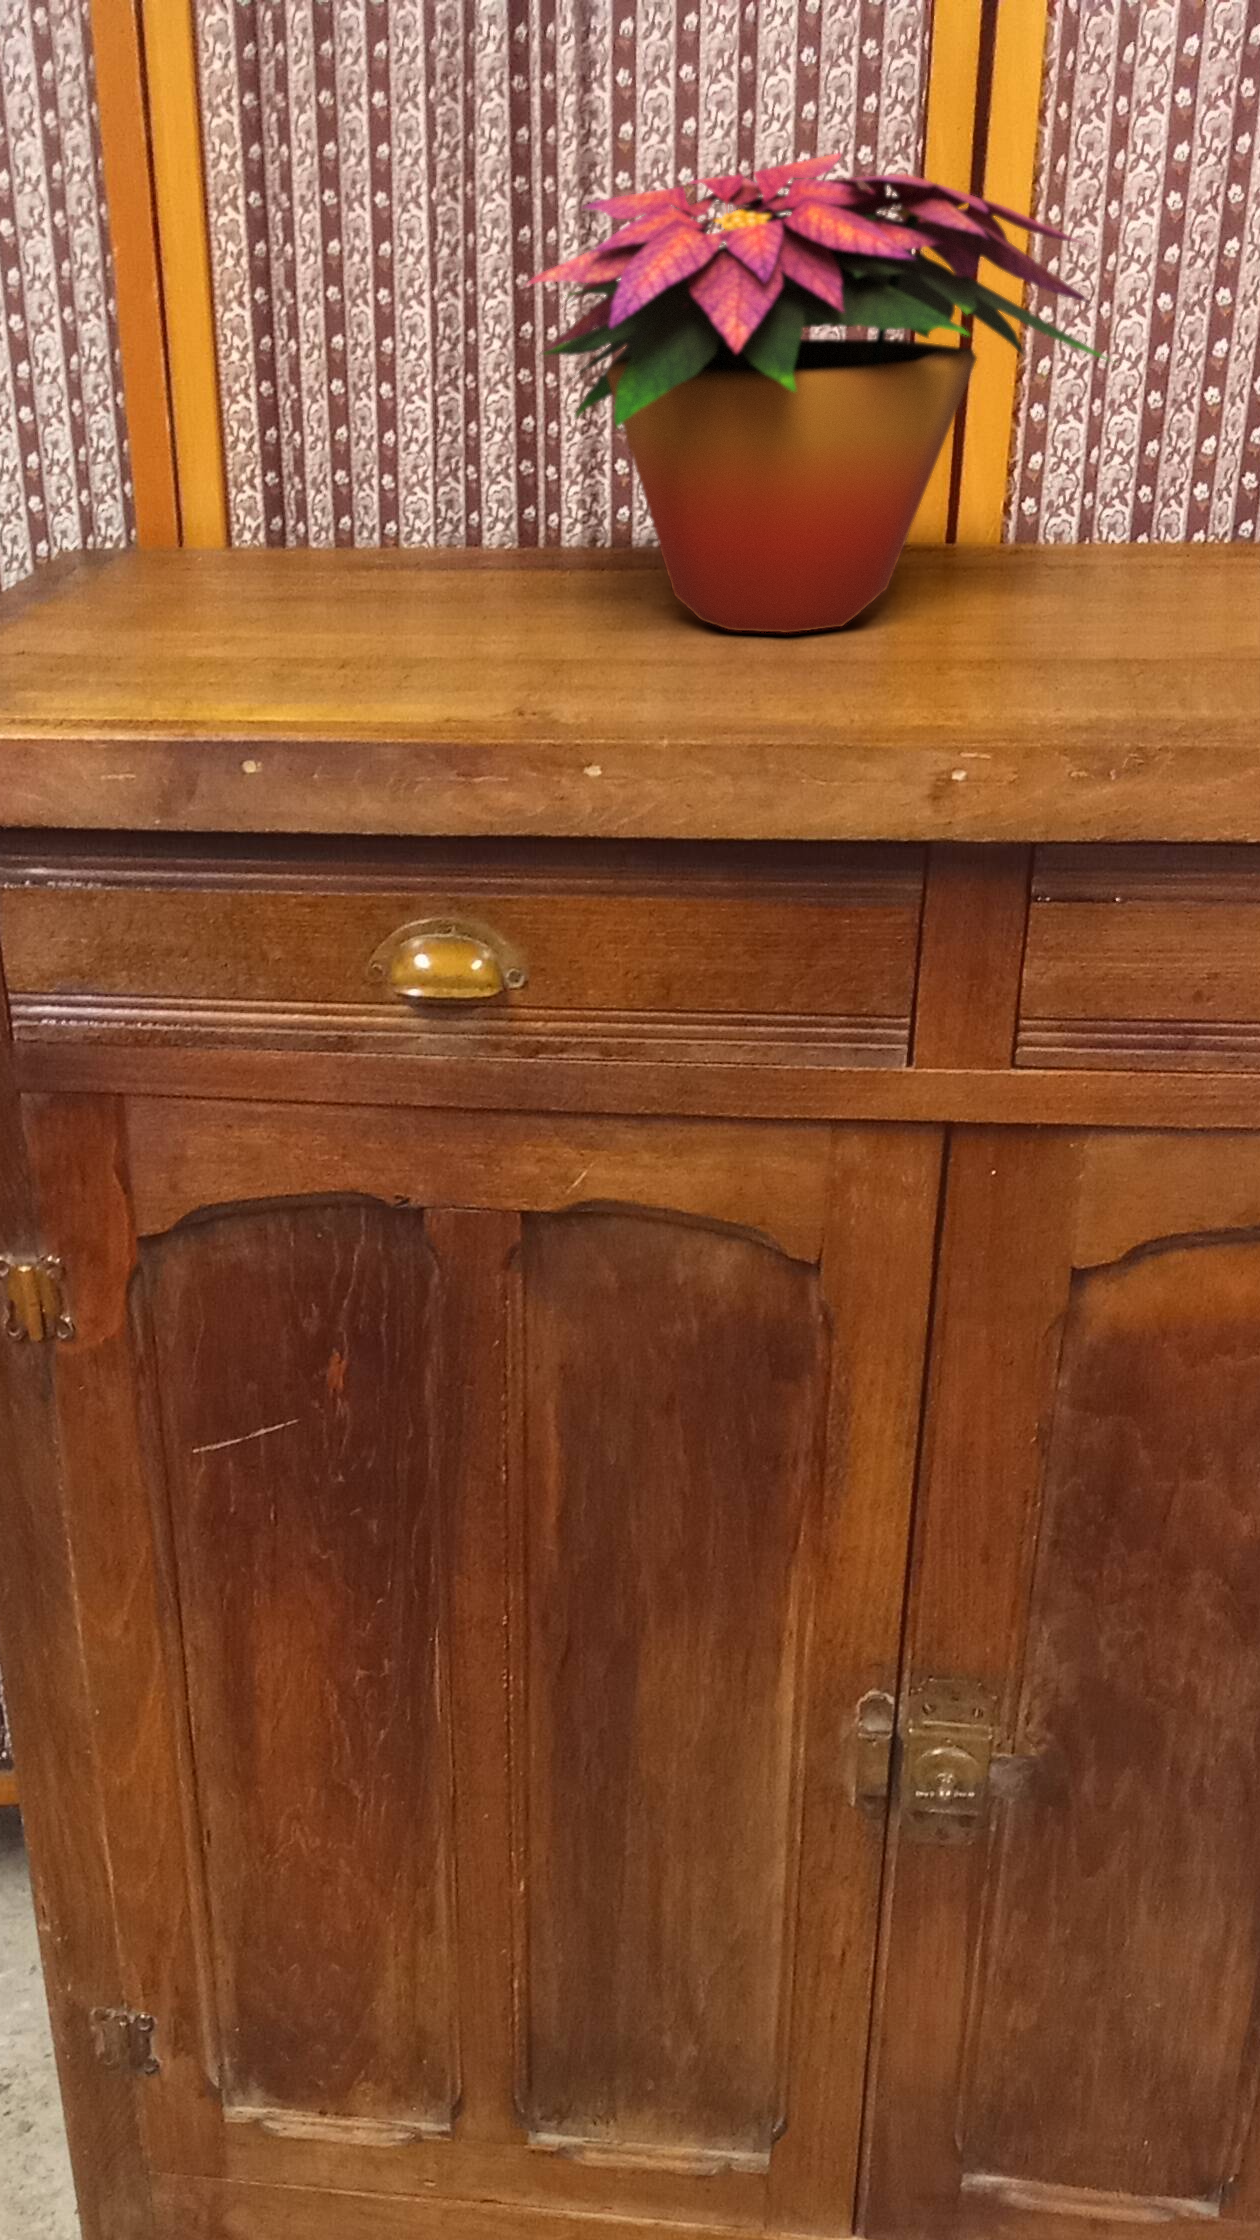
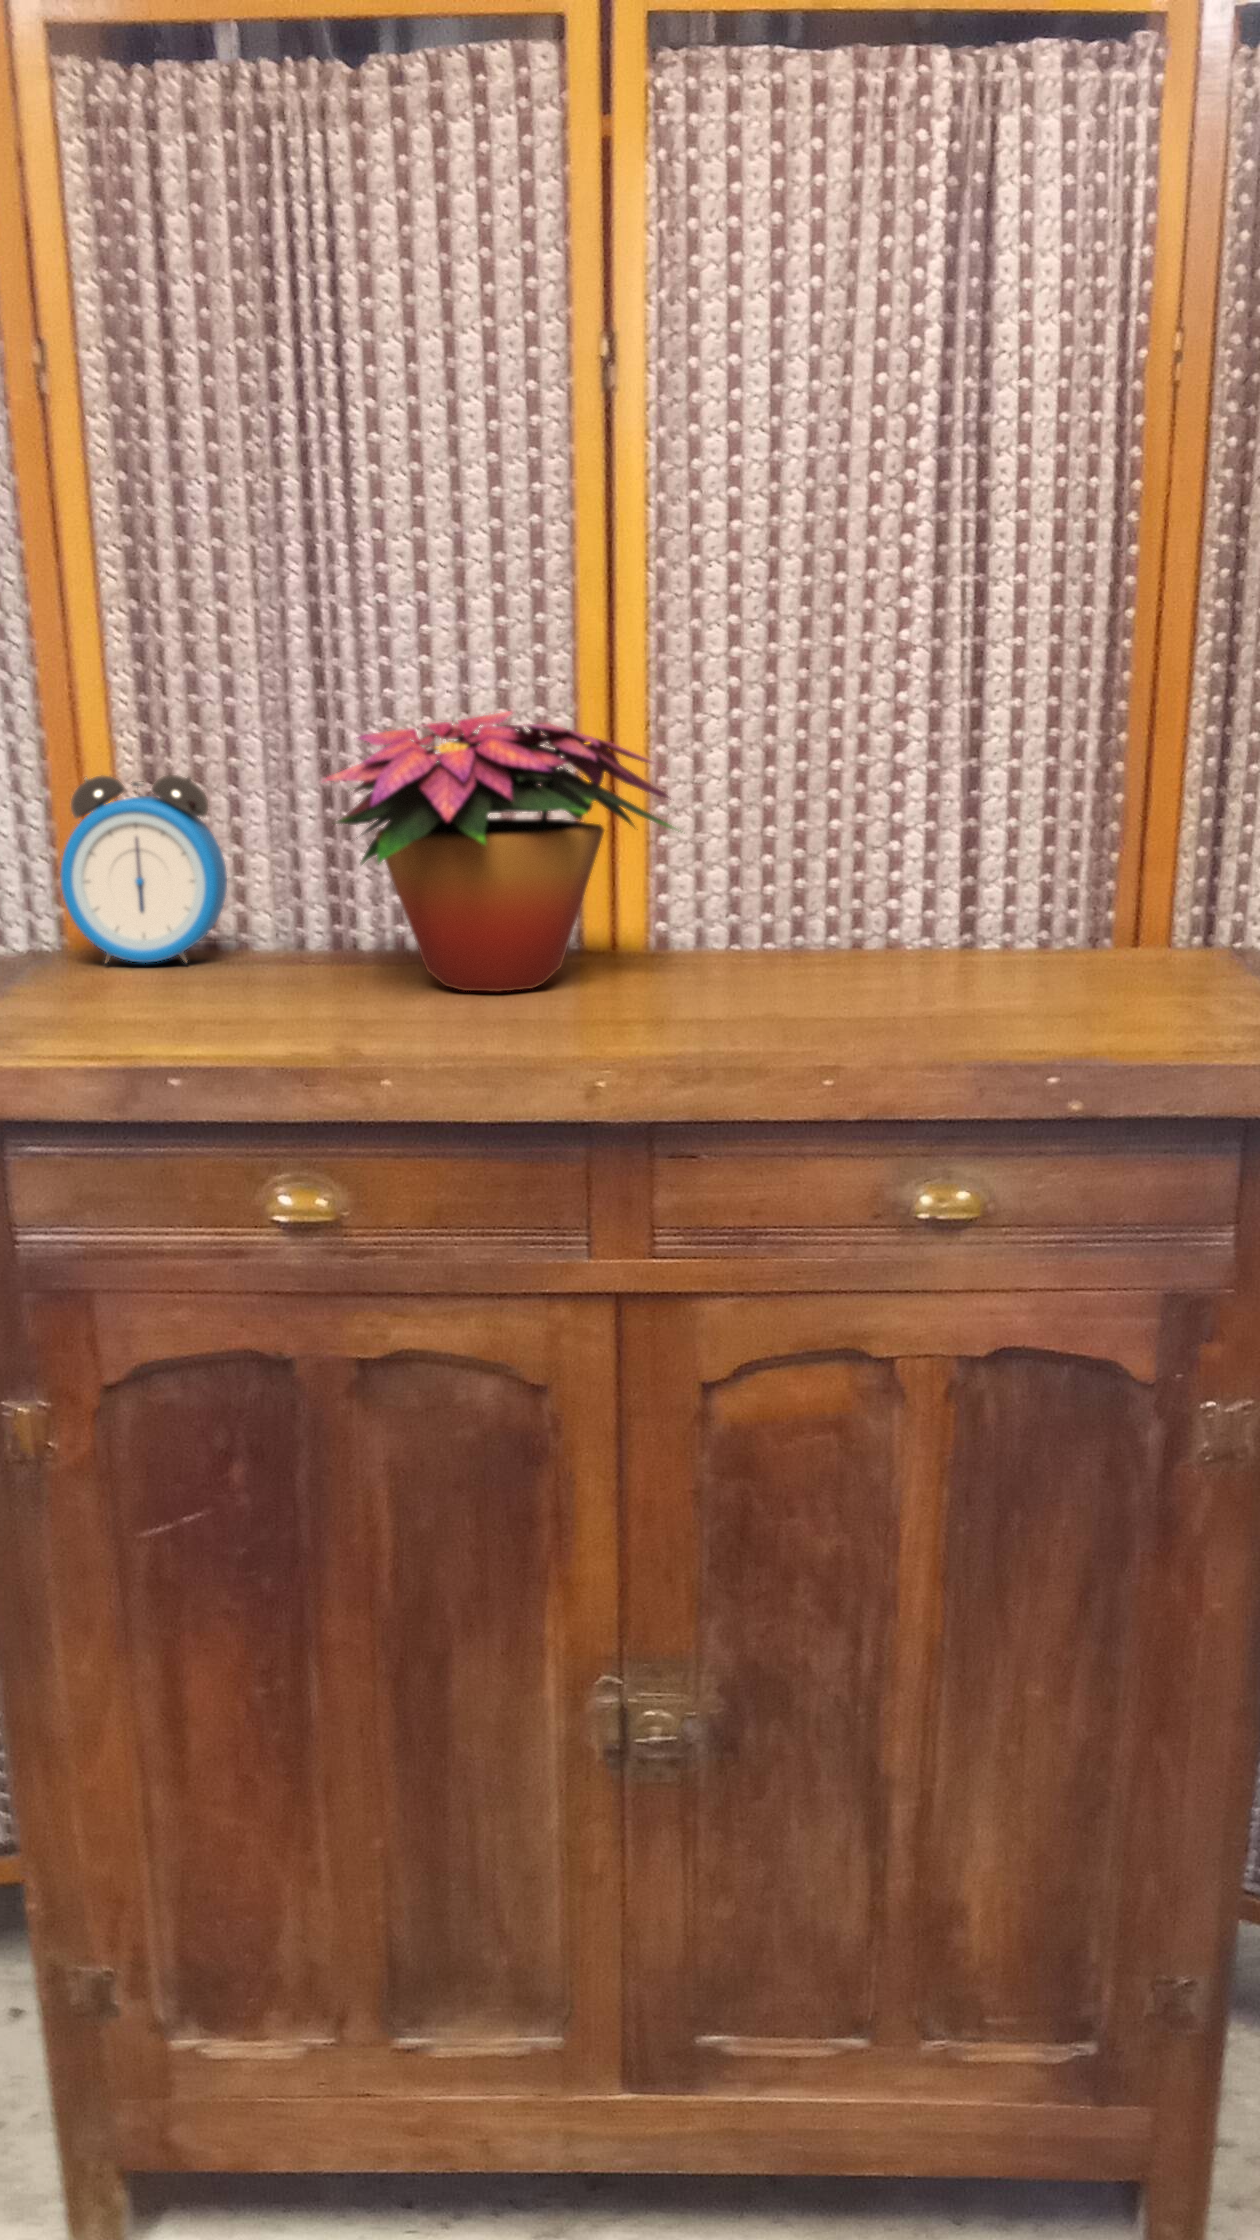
alarm clock: none [123,274,370,578] -> present [61,775,227,963]

